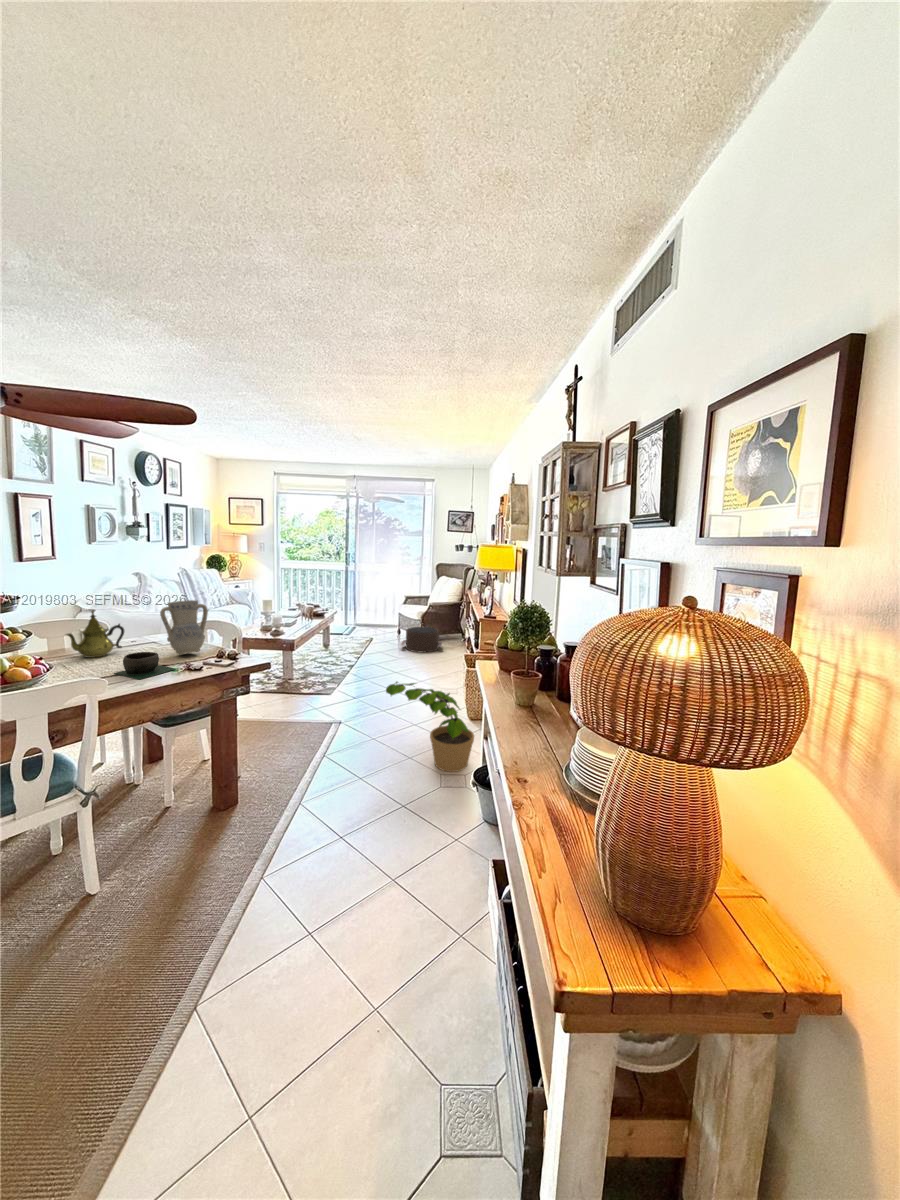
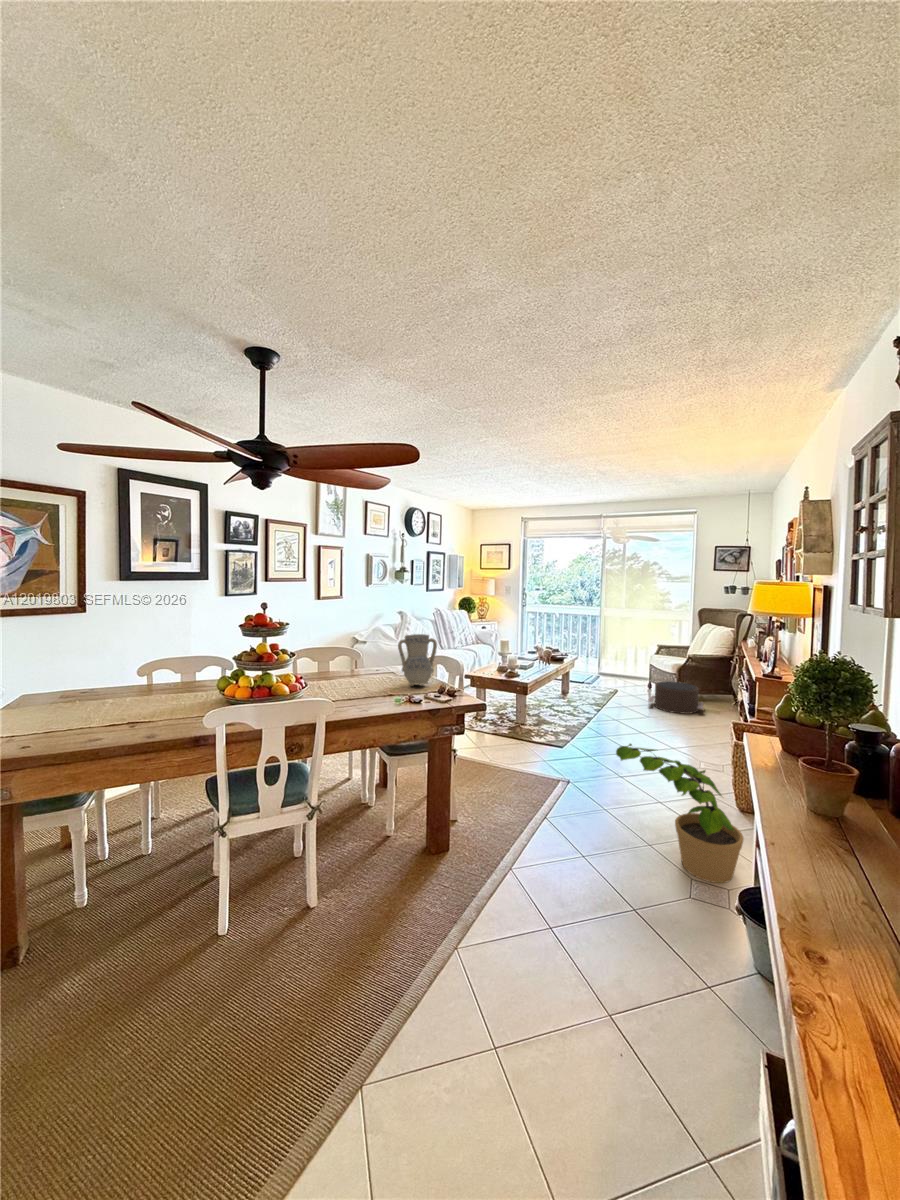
teapot: present [66,610,124,658] -> none [332,640,373,680]
bowl: present [114,652,175,680] -> none [357,679,403,704]

